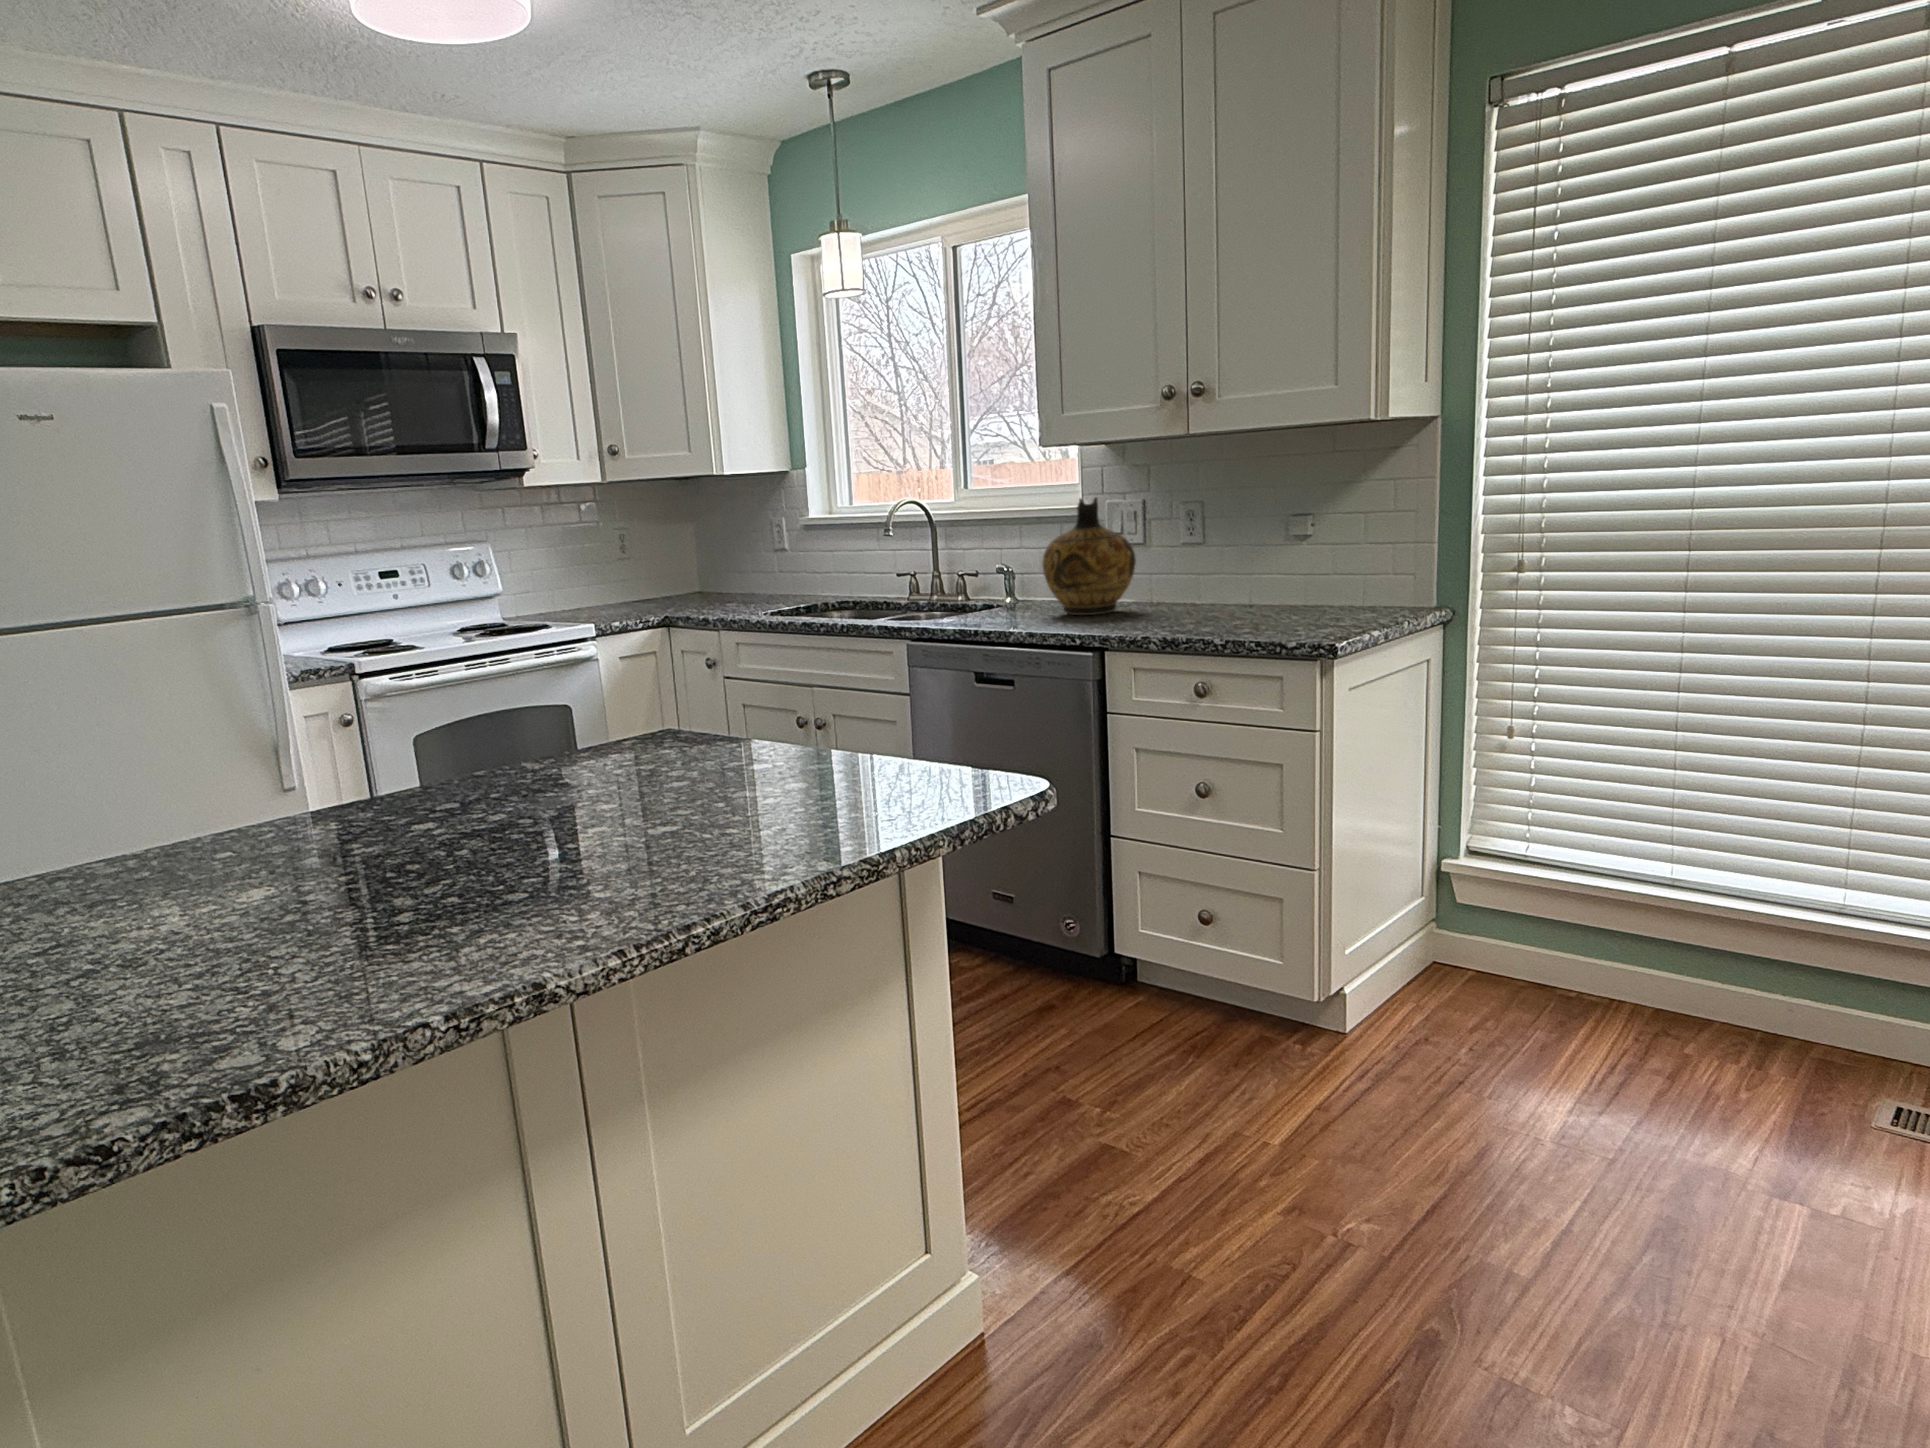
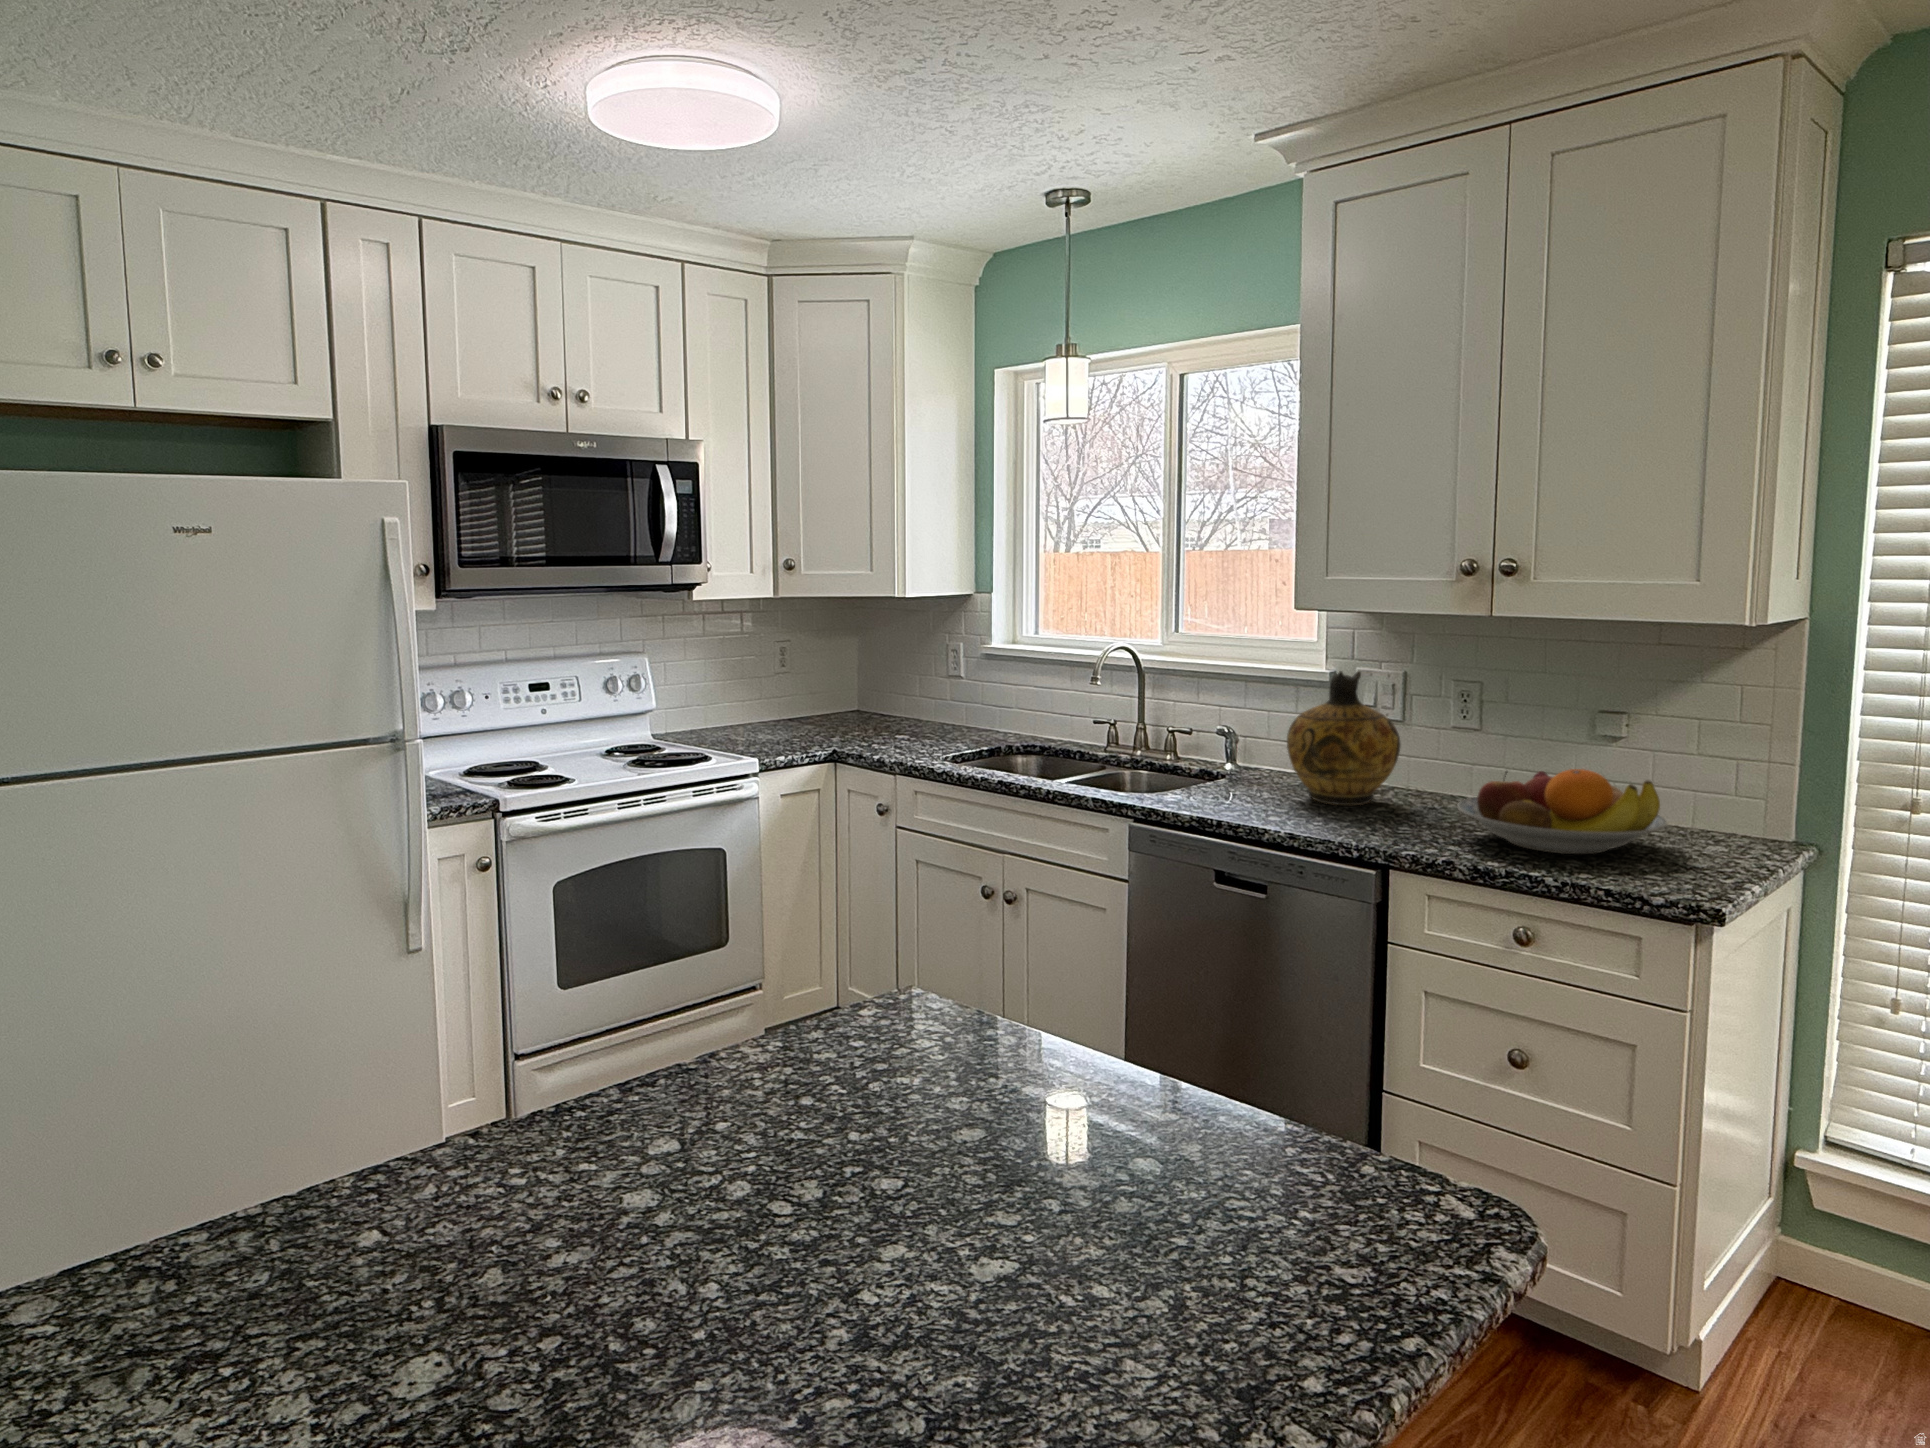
fruit bowl: none [1162,555,1320,625] -> present [1457,769,1667,854]

